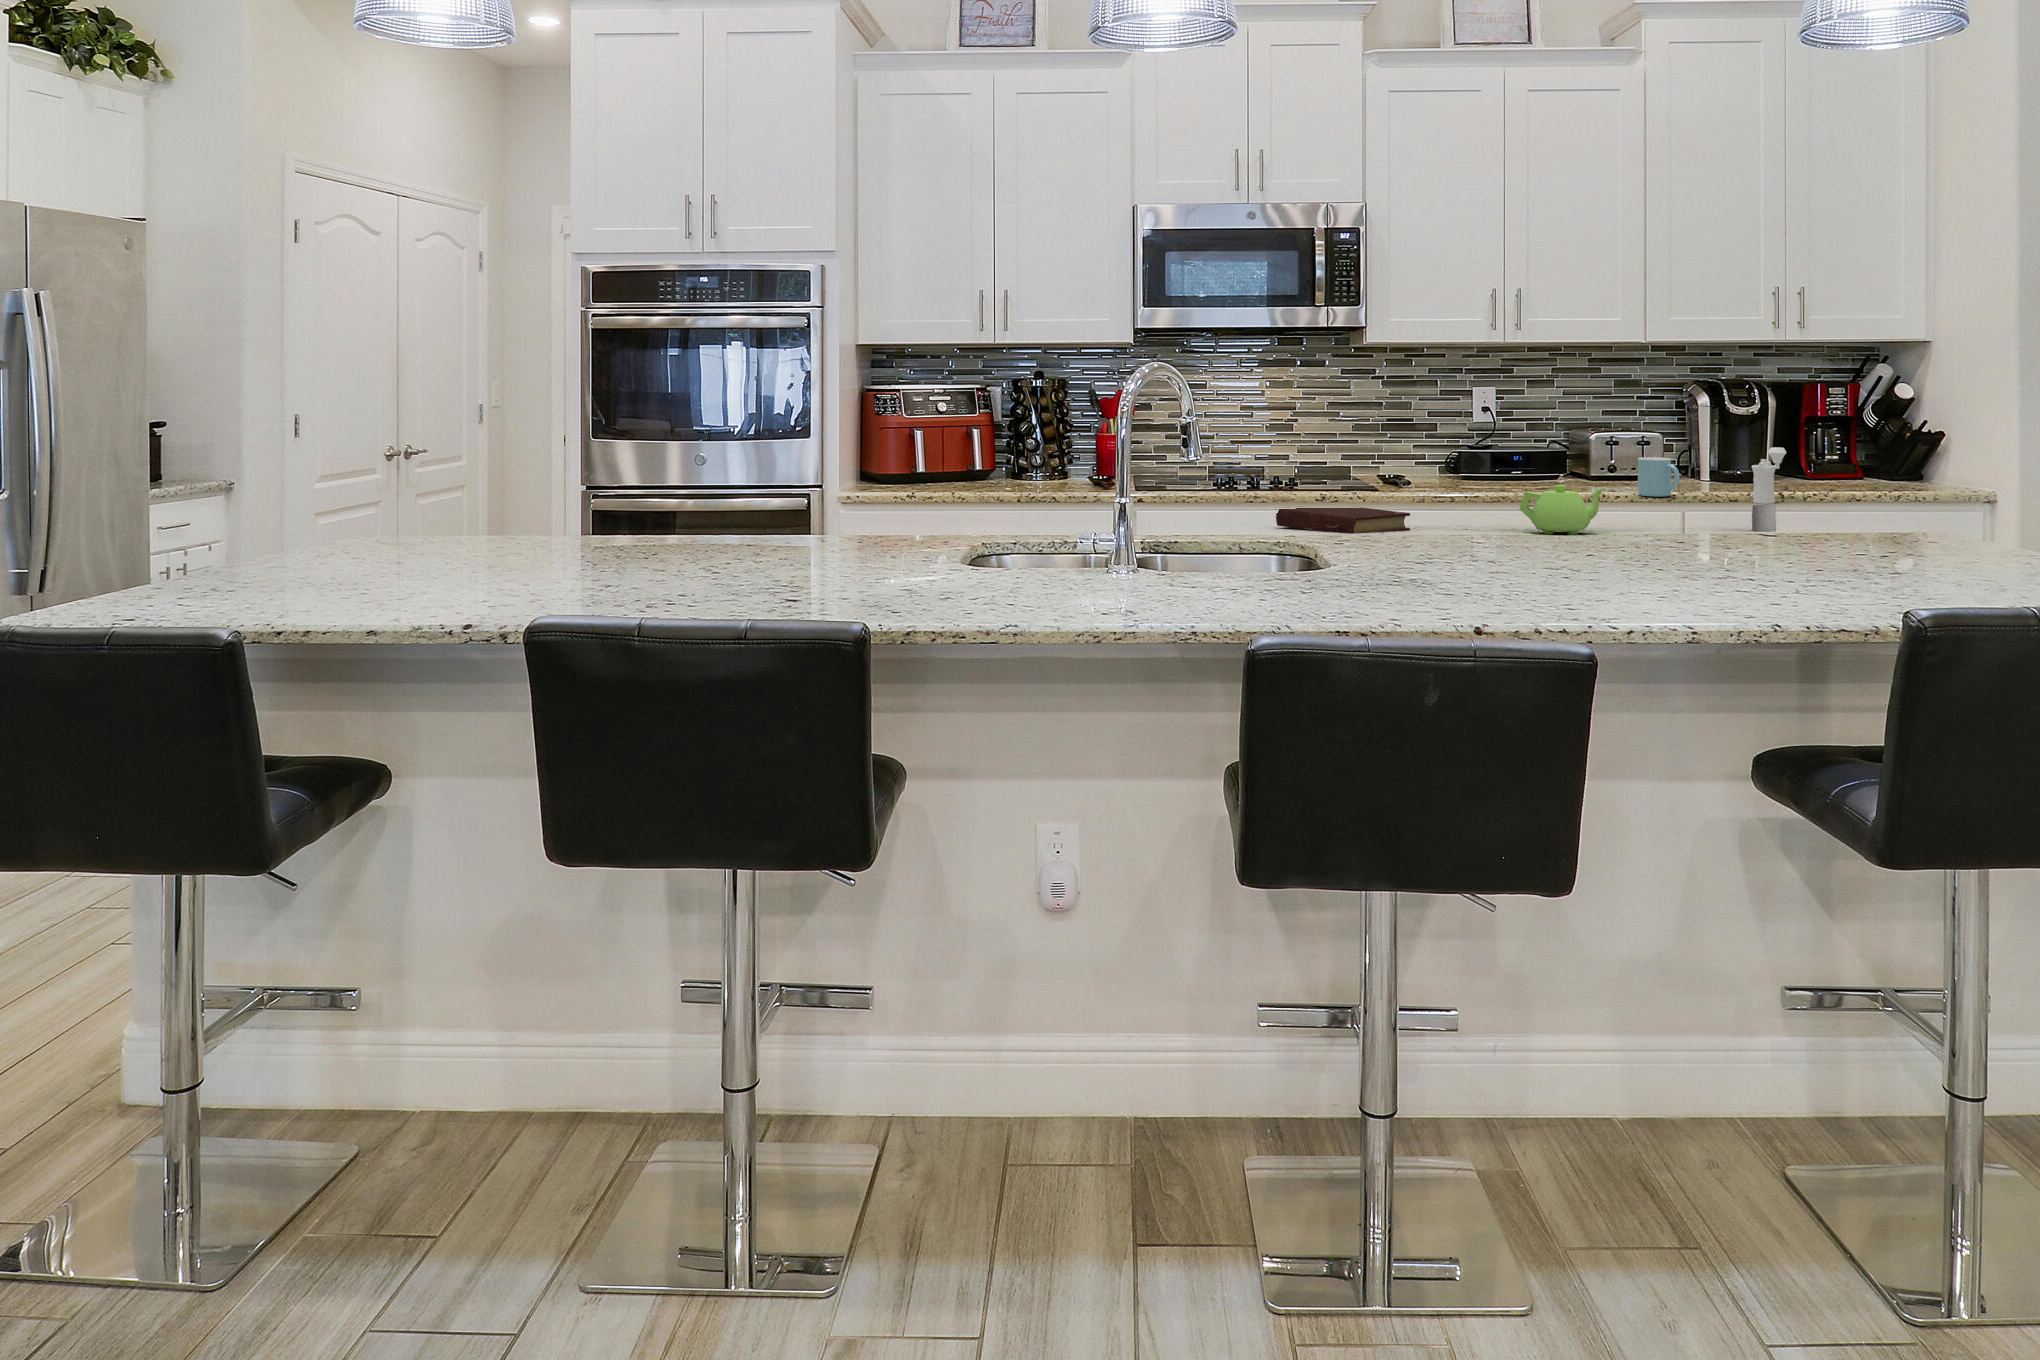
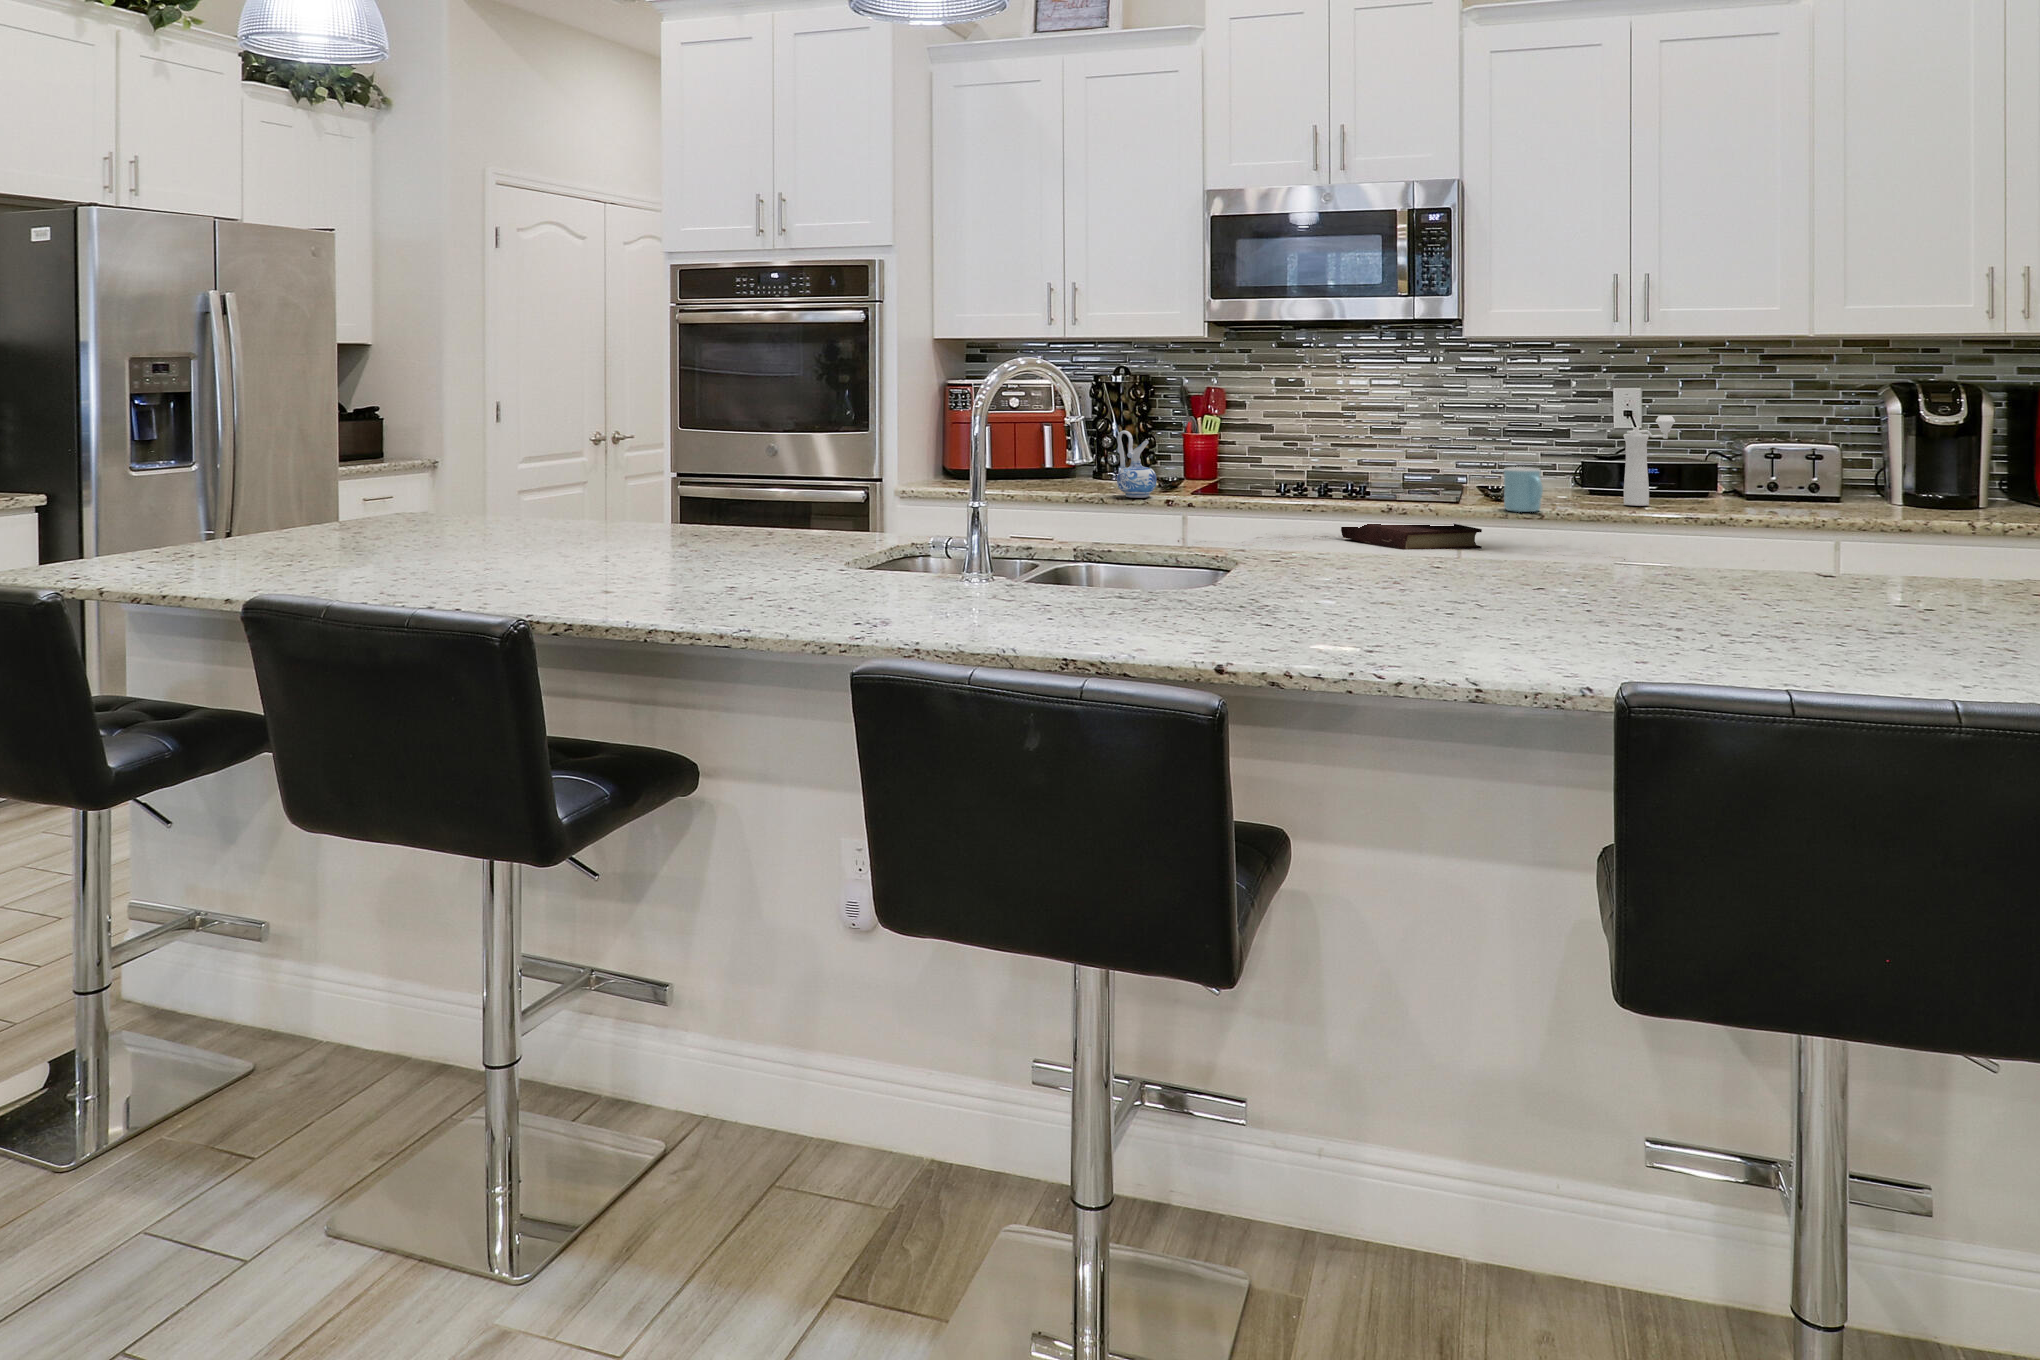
ceramic pitcher: none [1066,432,1104,495] -> present [1117,430,1156,498]
pepper mill: present [1751,447,1786,532] -> present [1623,416,1675,506]
mug: present [1638,457,1680,497] -> present [1504,467,1543,512]
teapot: present [1519,485,1606,535] -> none [1601,503,1704,562]

